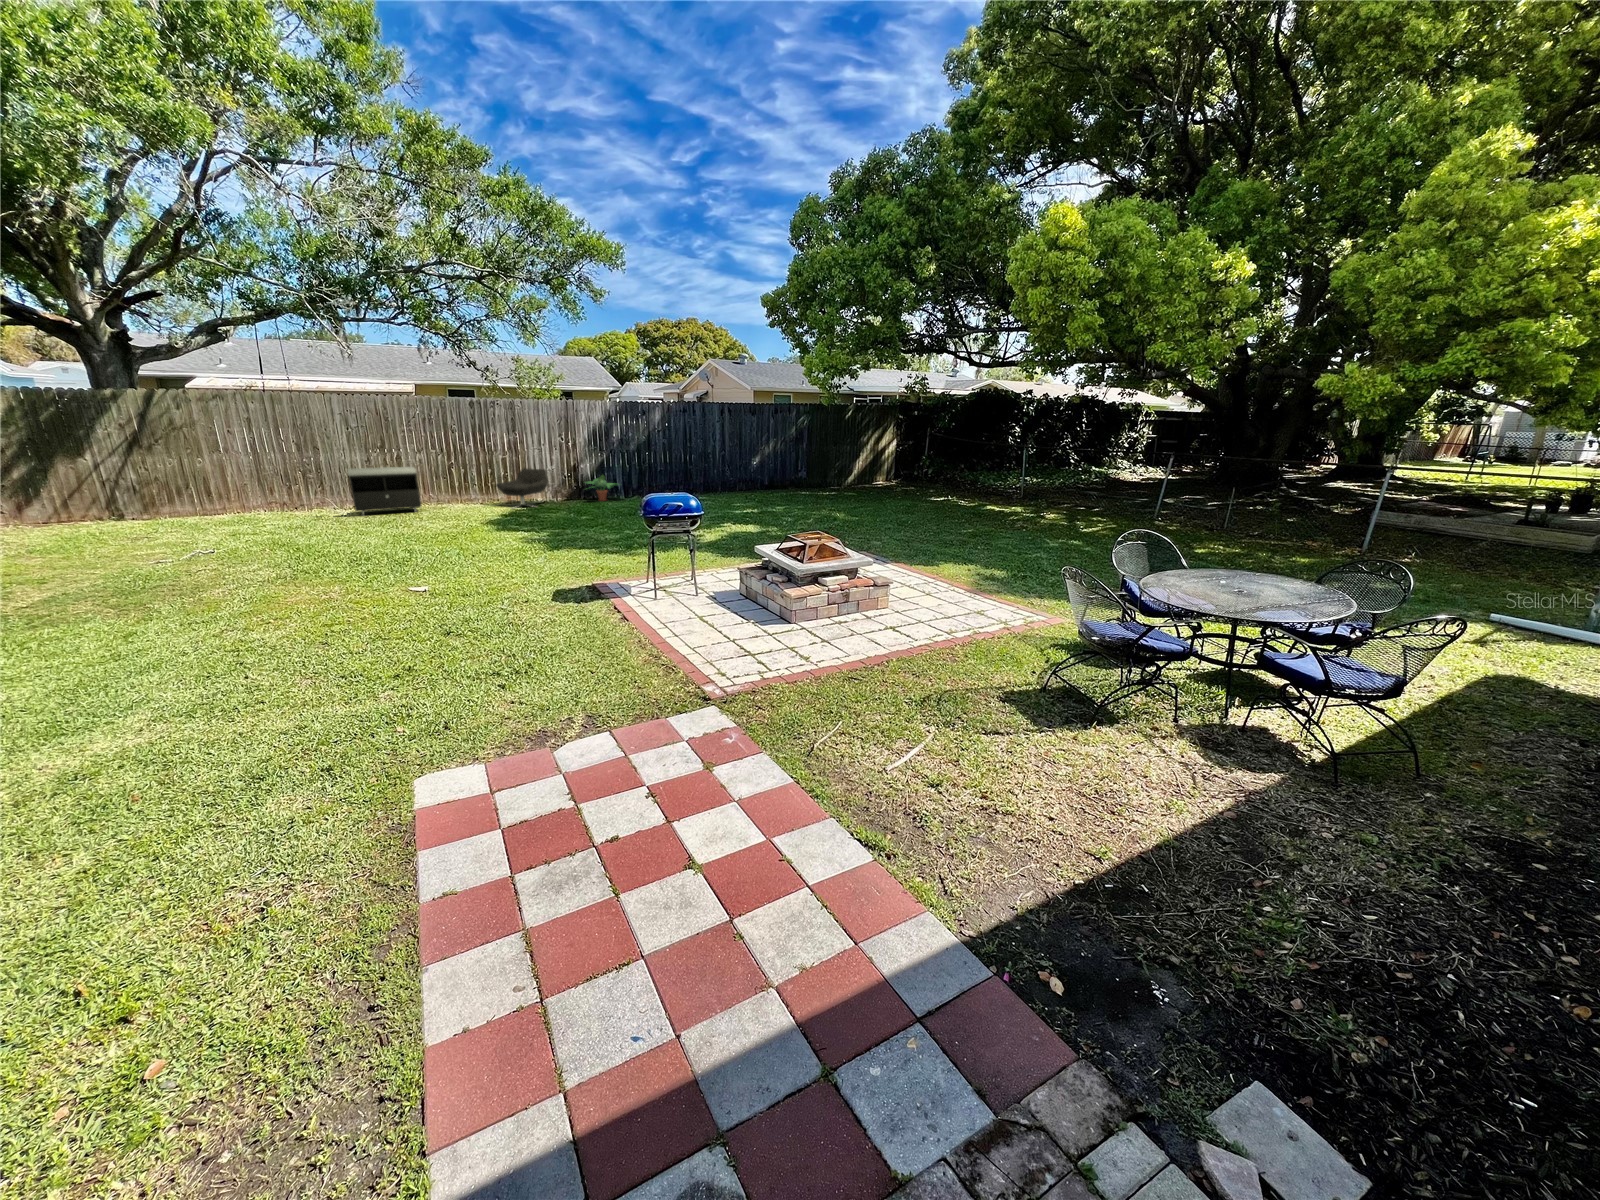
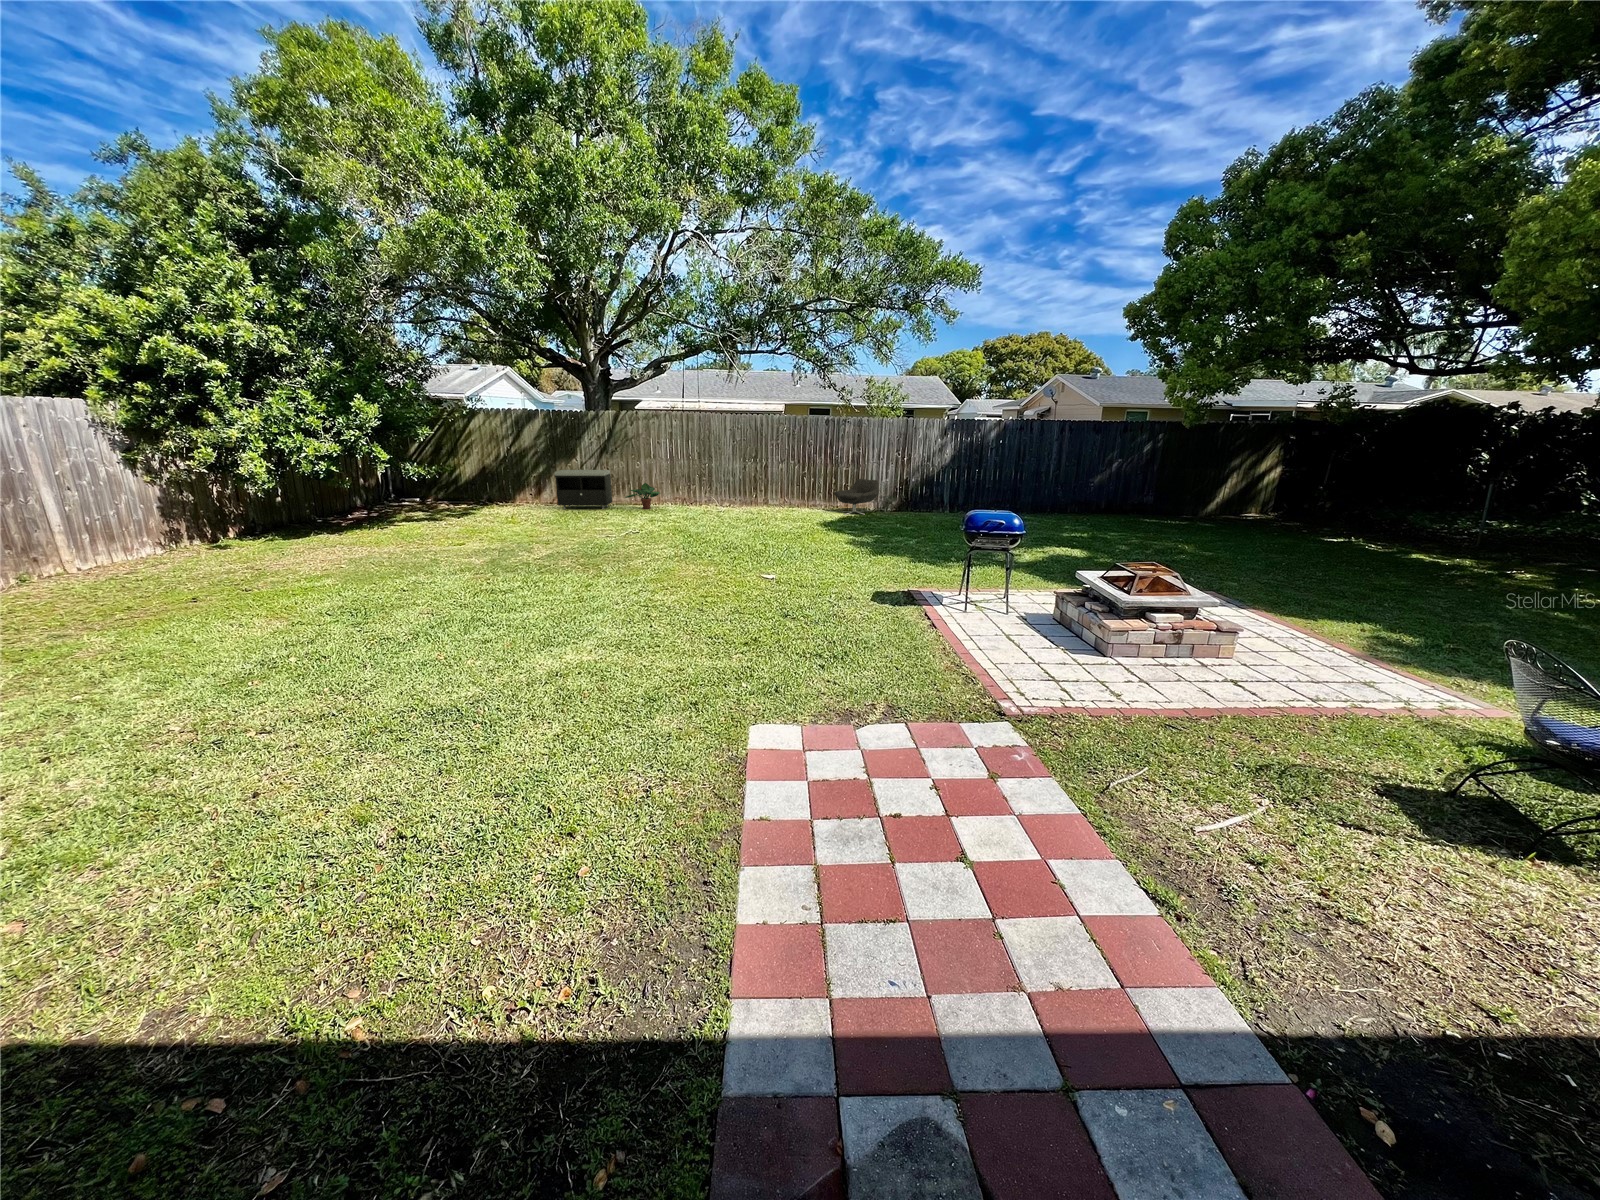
storage bench: present [348,467,421,515] -> present [555,470,612,509]
potted plant: present [587,475,615,501] -> present [625,483,660,509]

